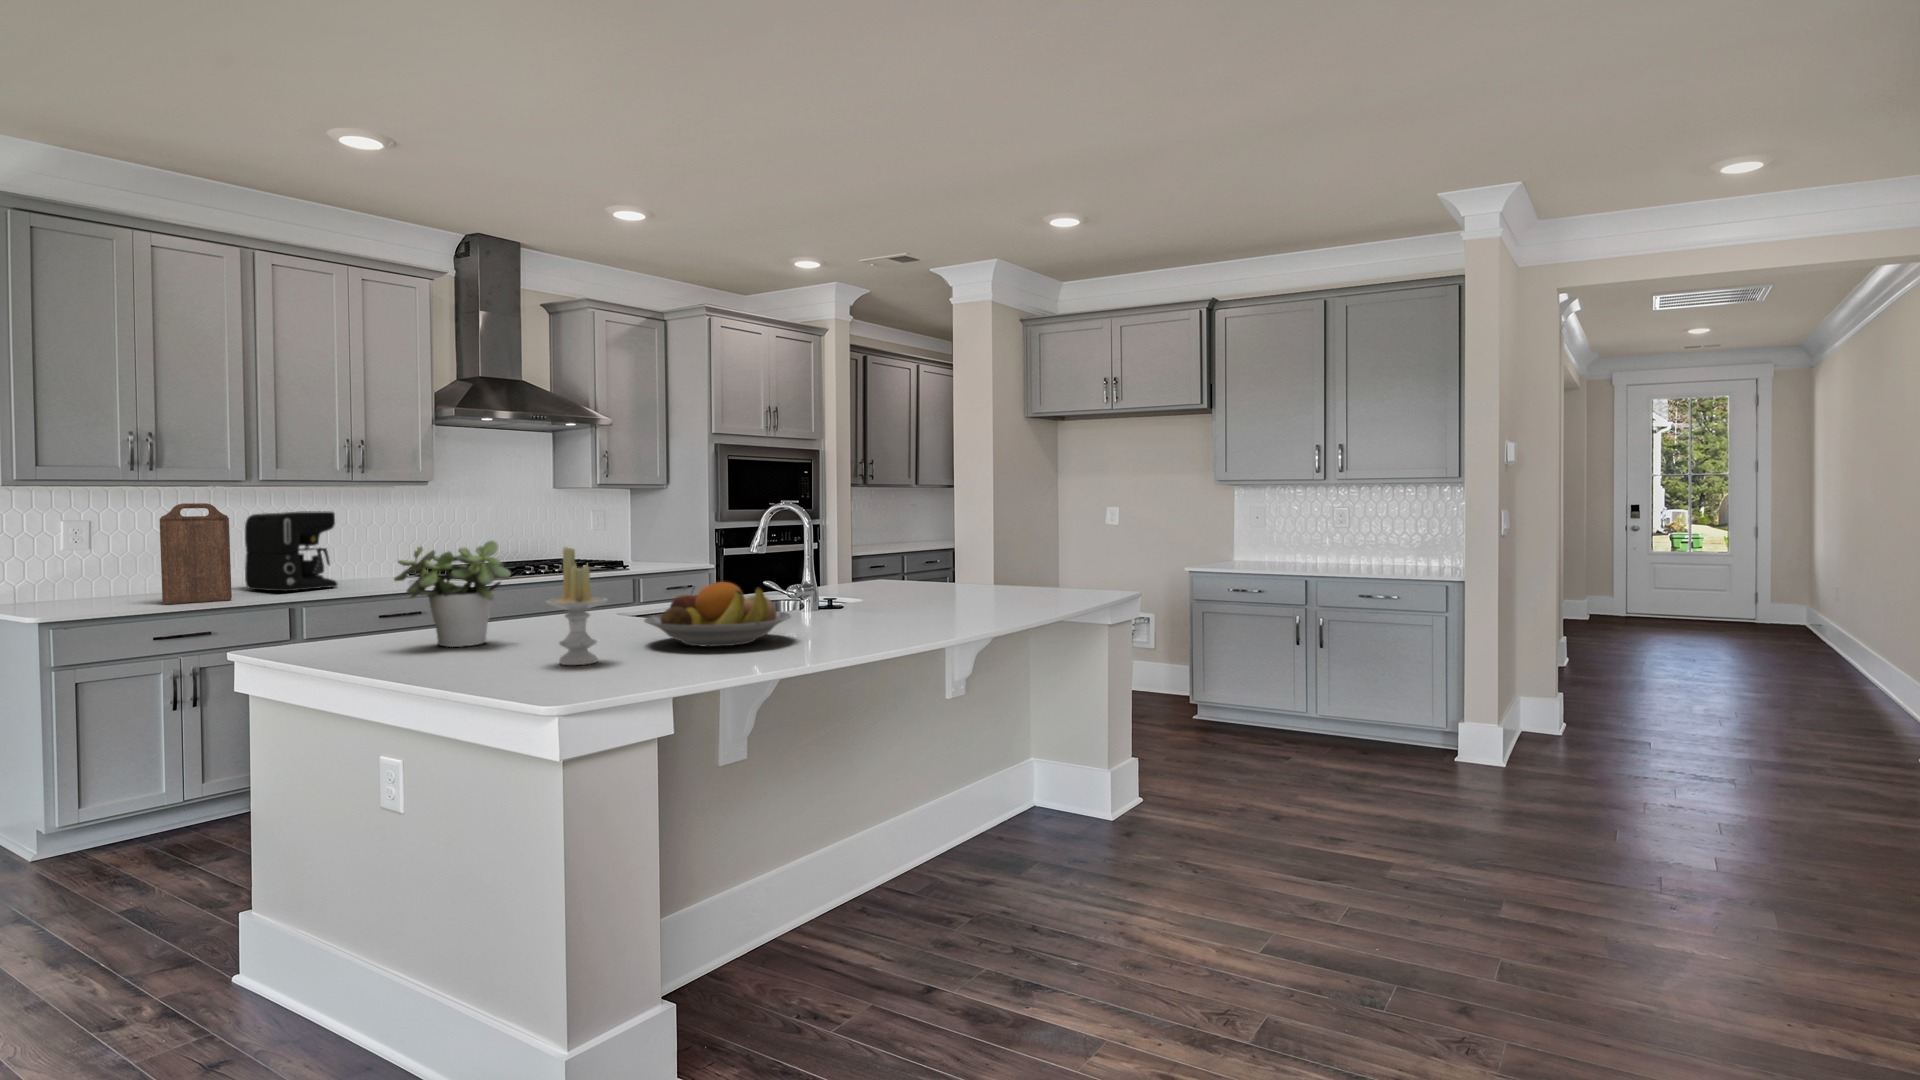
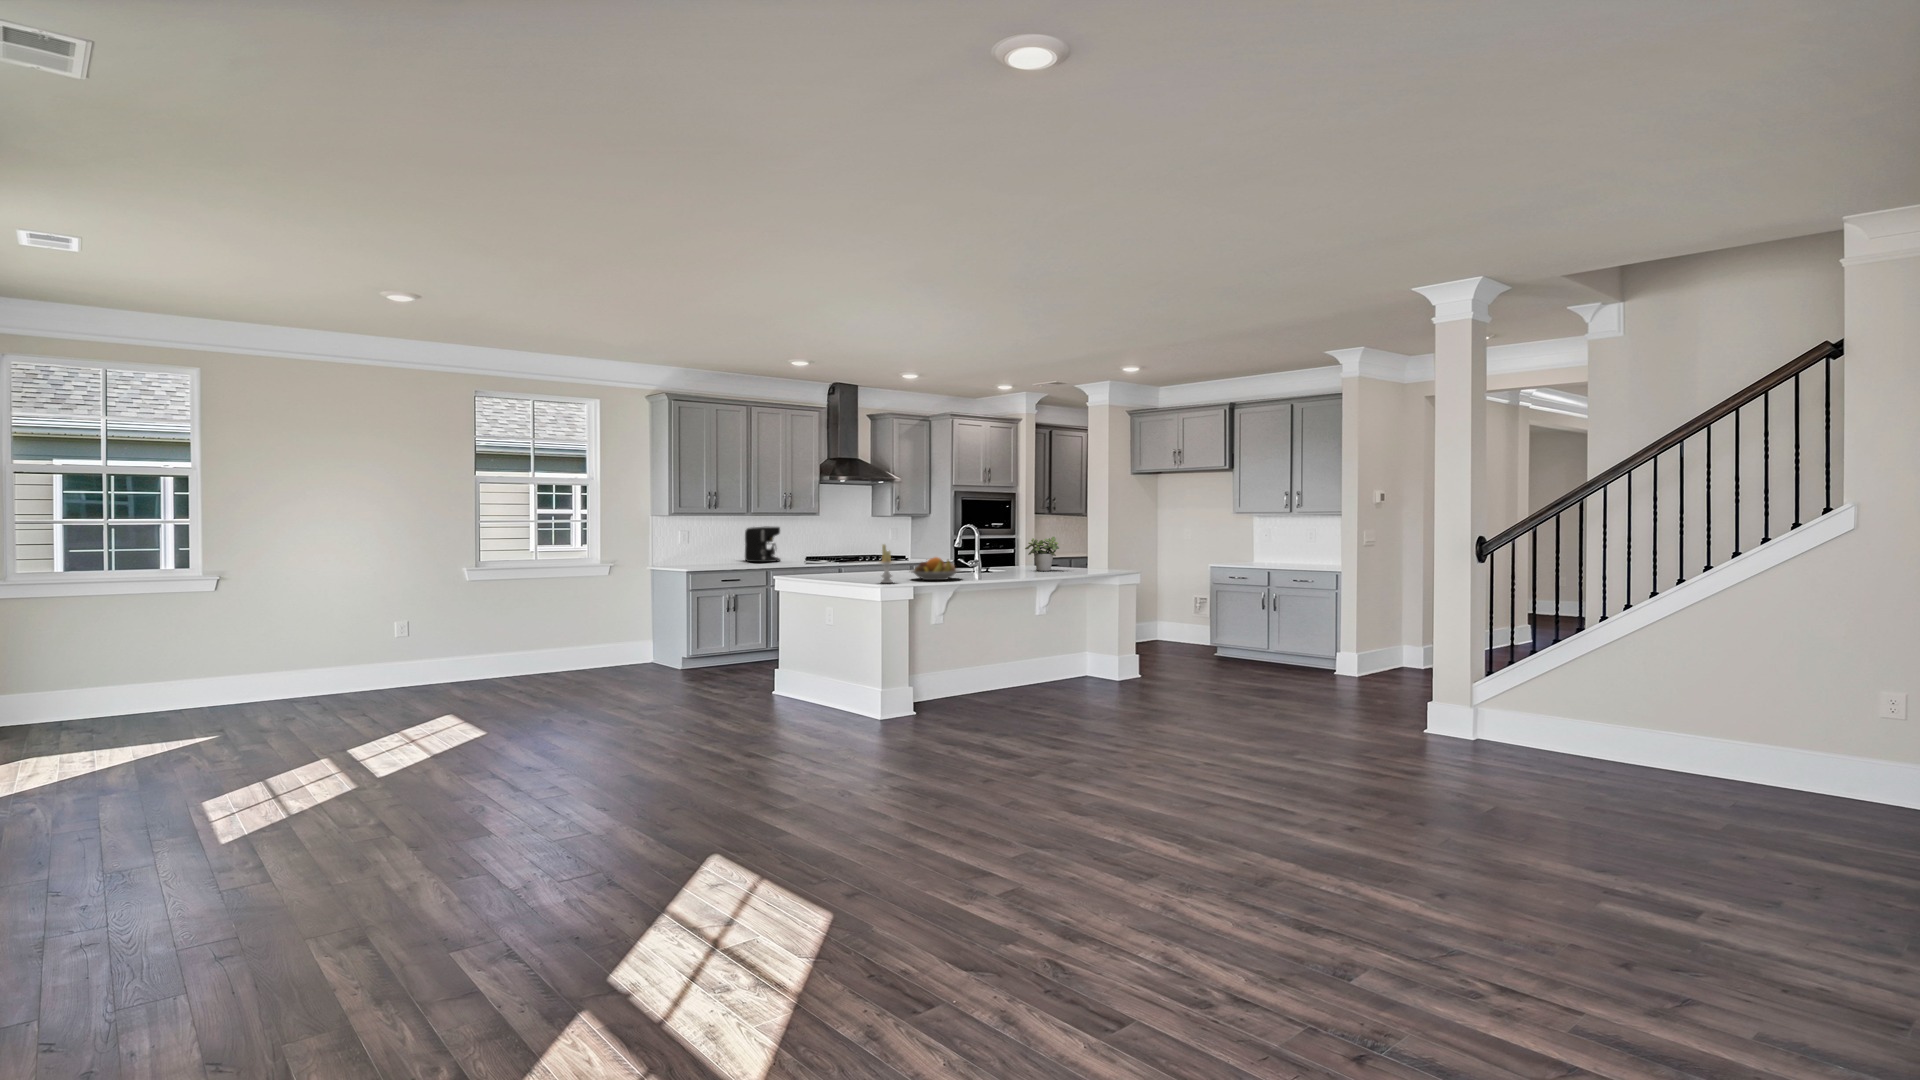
cutting board: present [160,503,232,604] -> none [719,524,743,566]
potted plant: present [394,541,511,647] -> present [1025,537,1059,571]

